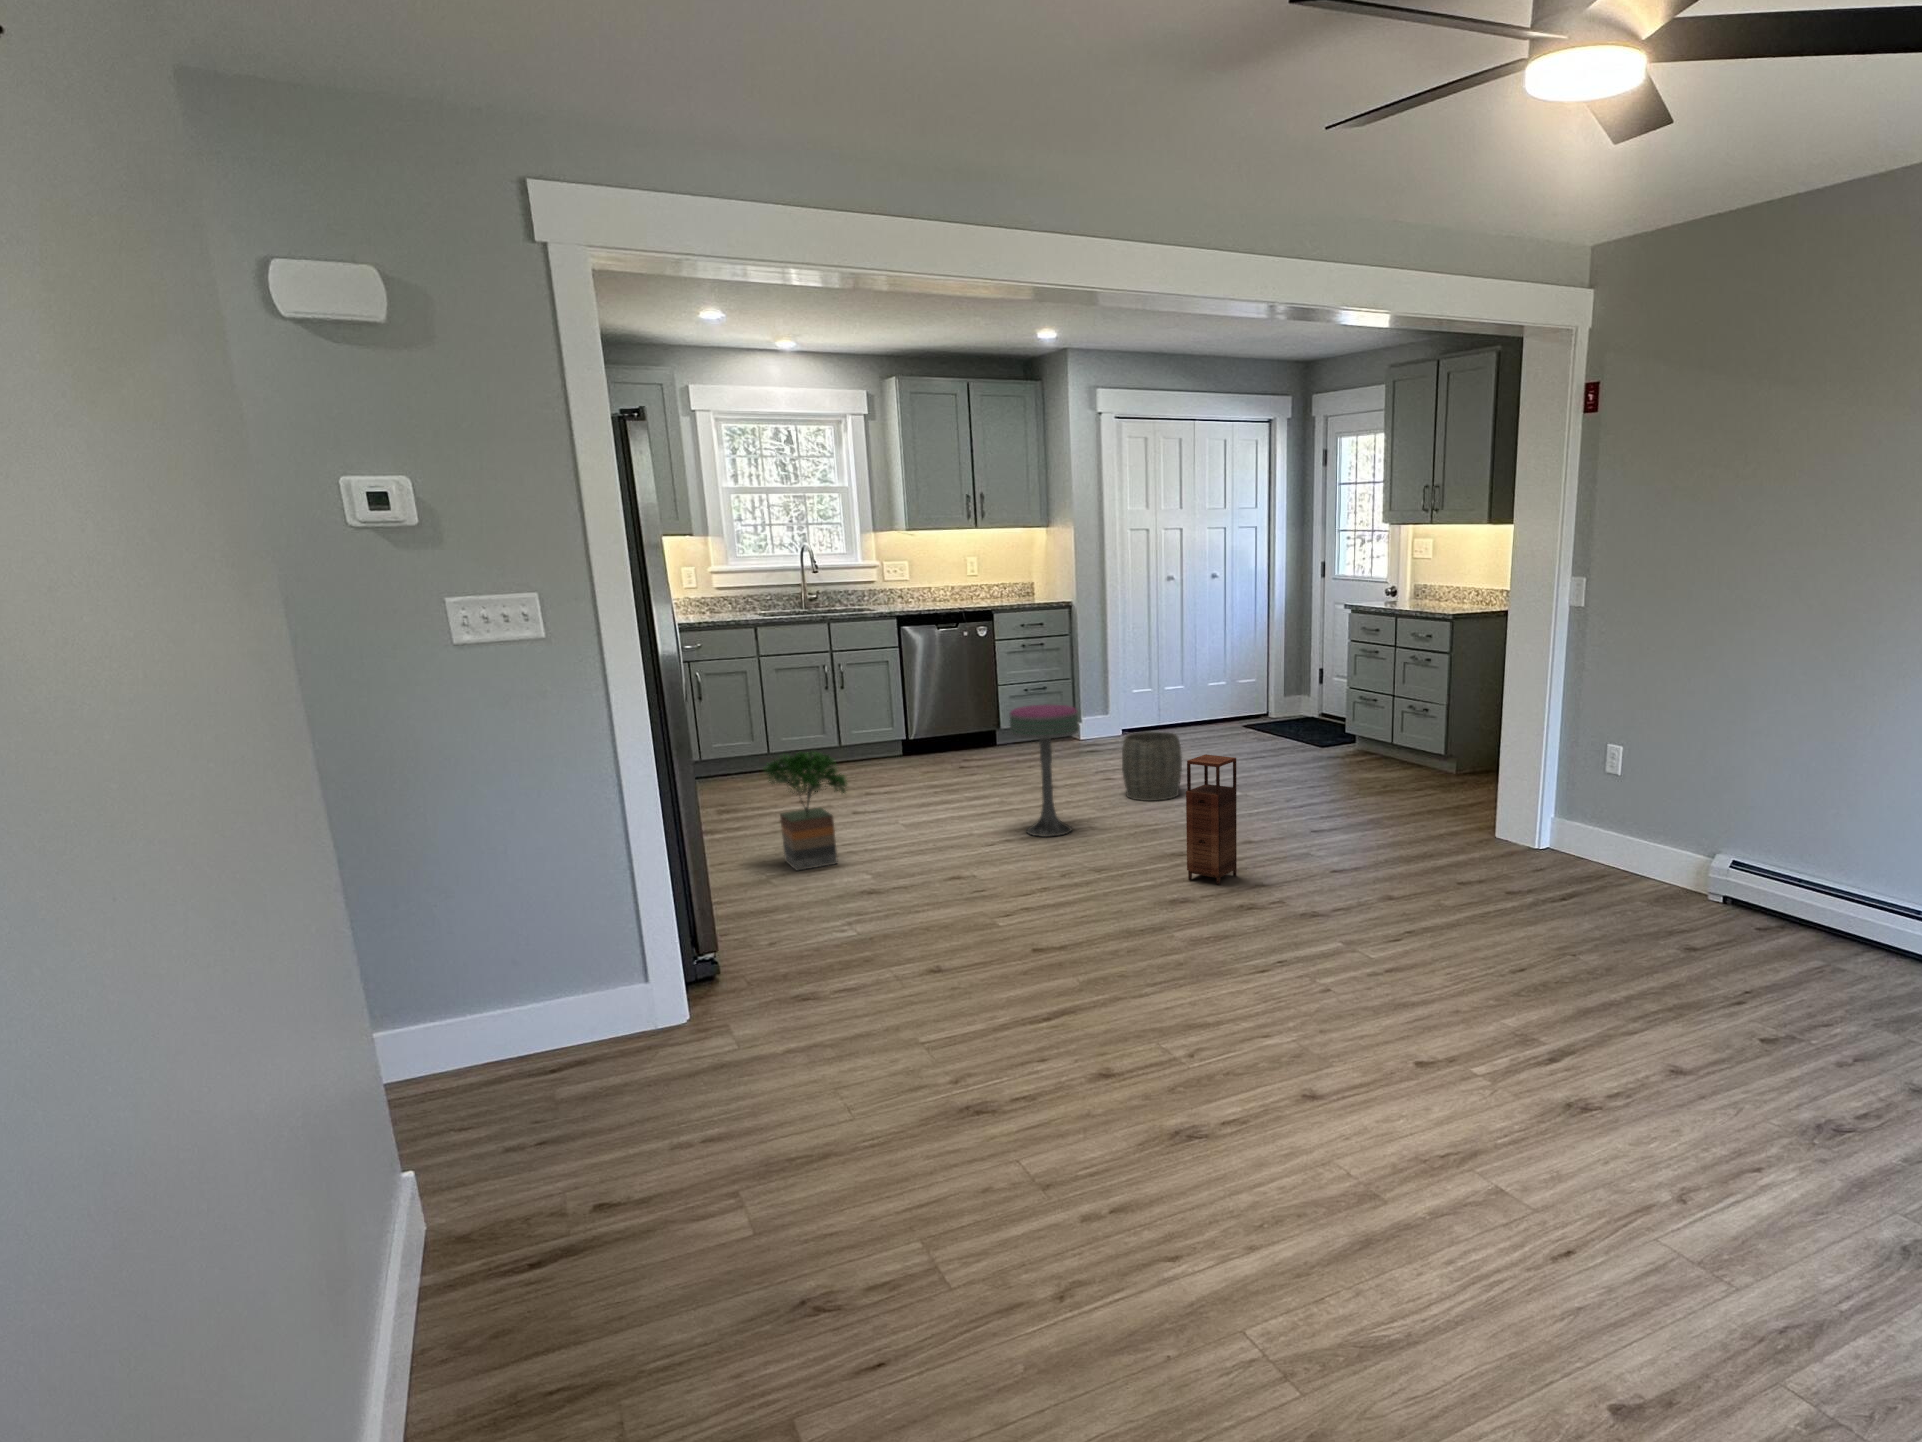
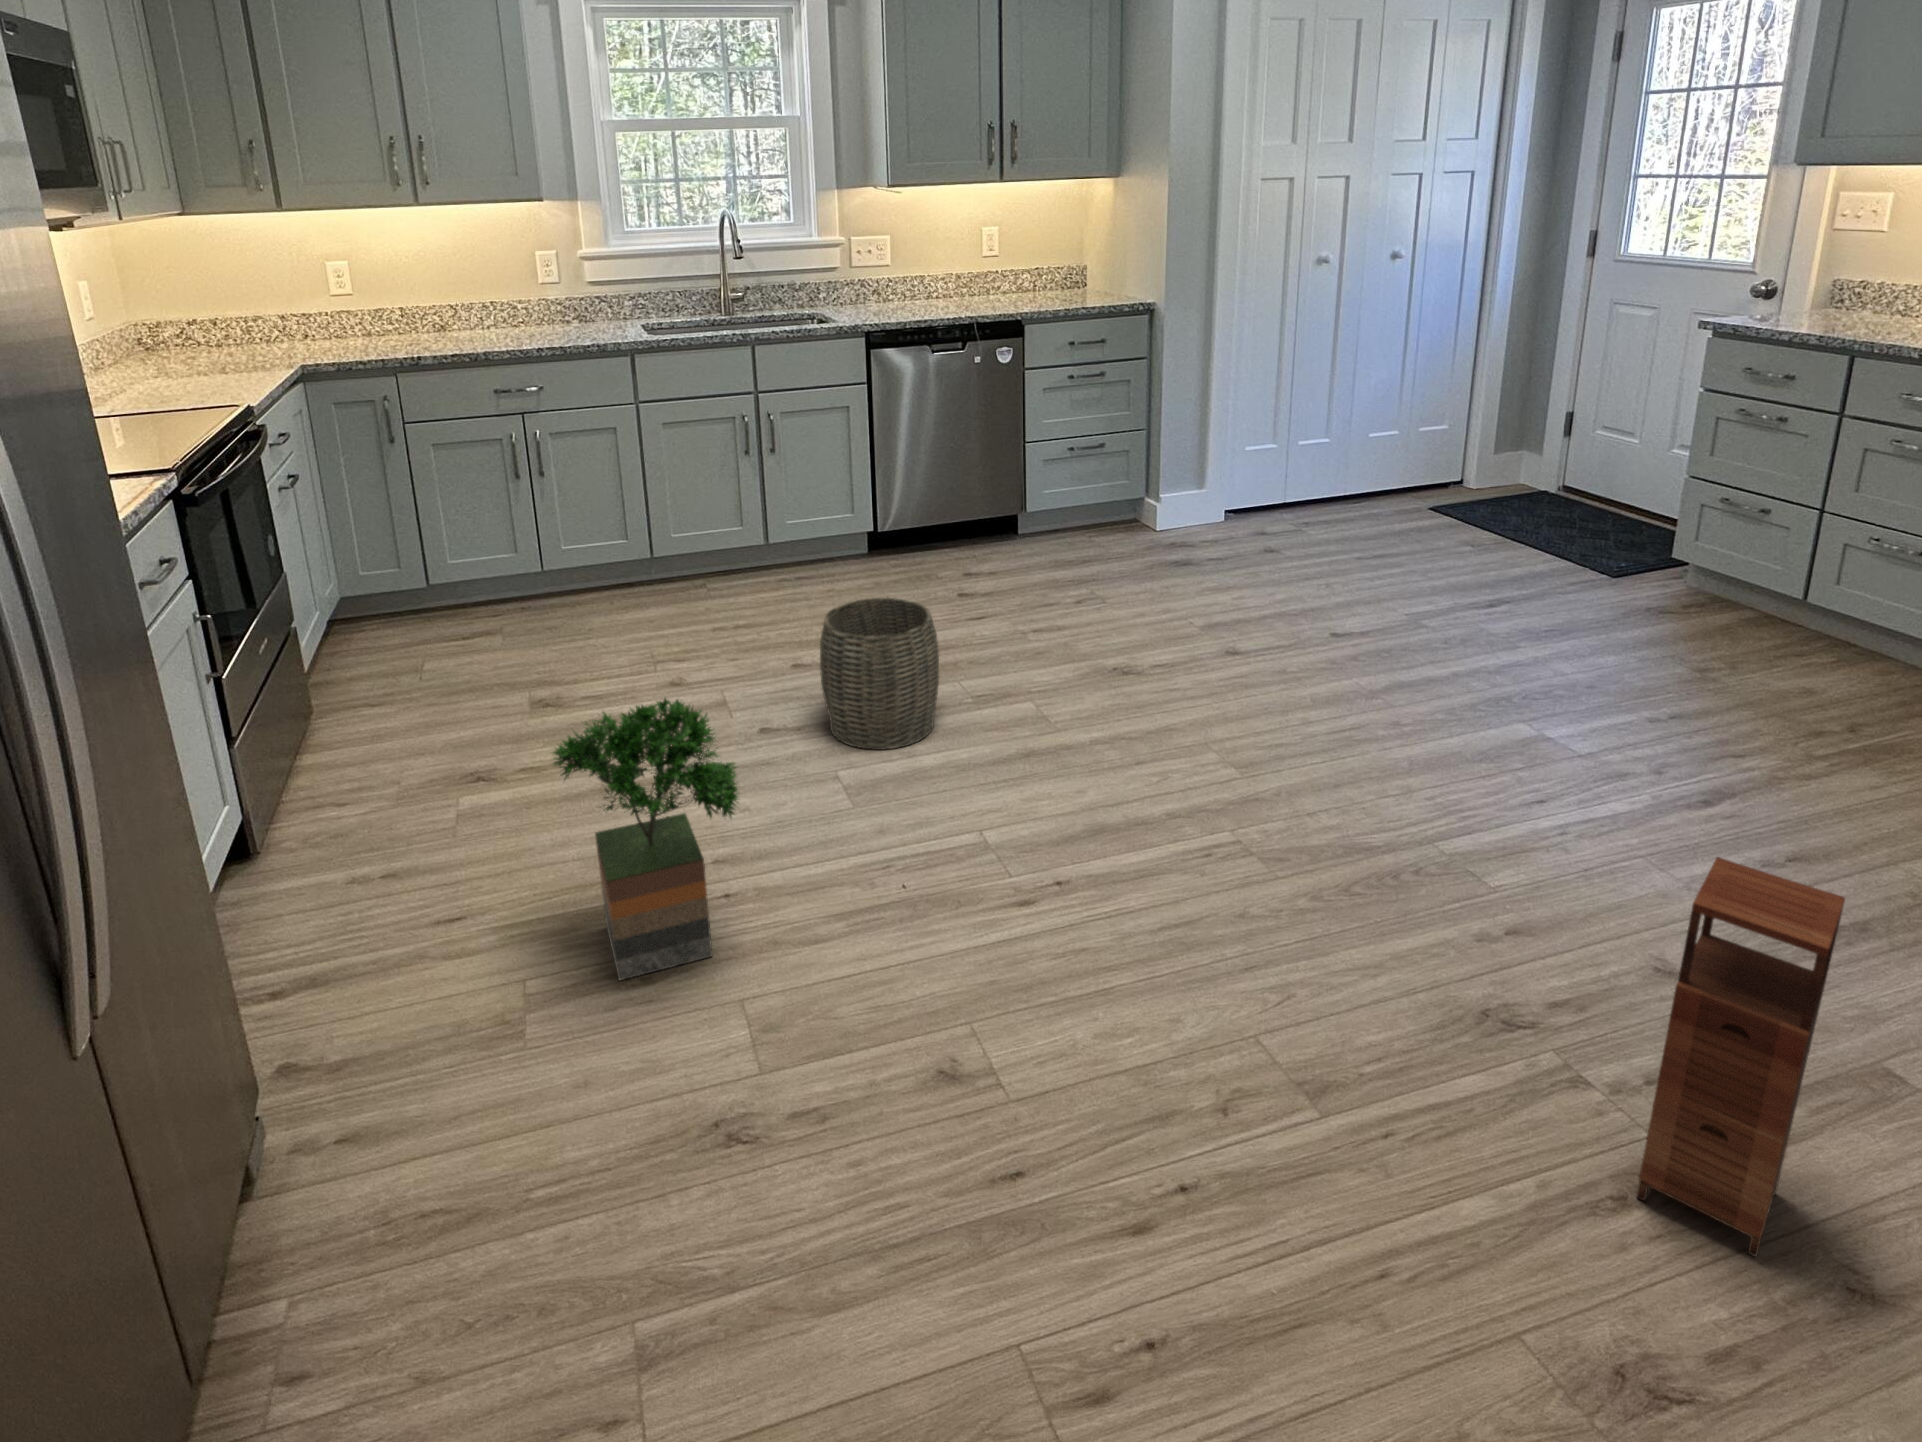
bar stool: present [1009,705,1079,837] -> none [1100,581,1260,882]
woven basket: present [1122,732,1182,801] -> present [820,598,939,750]

